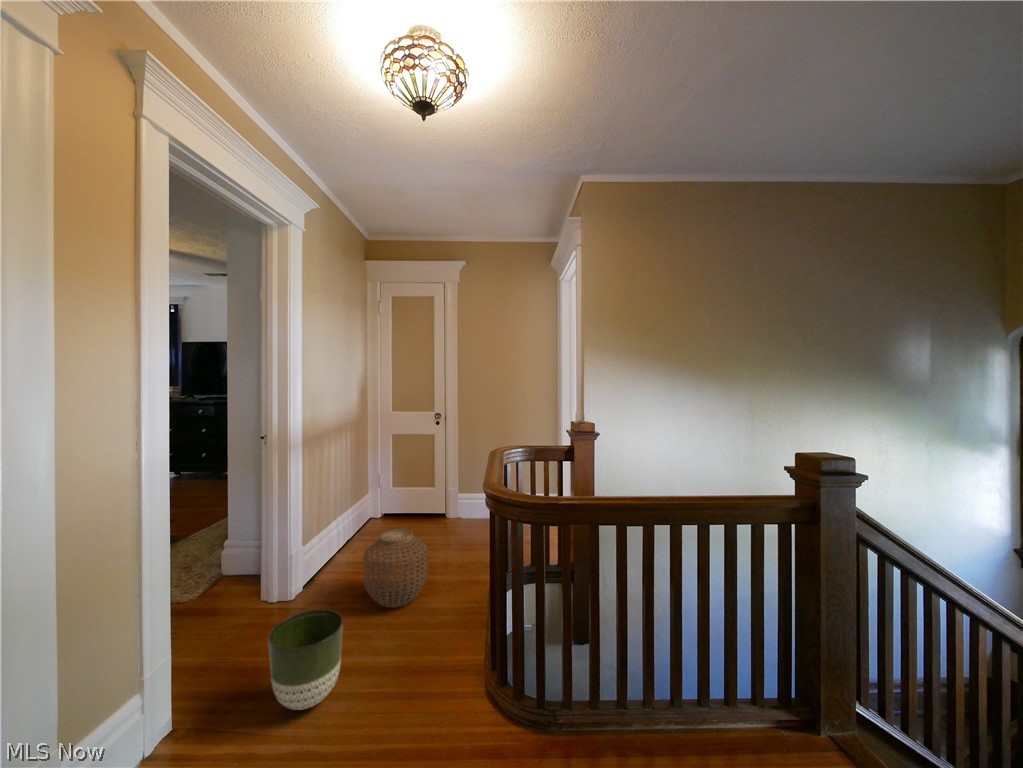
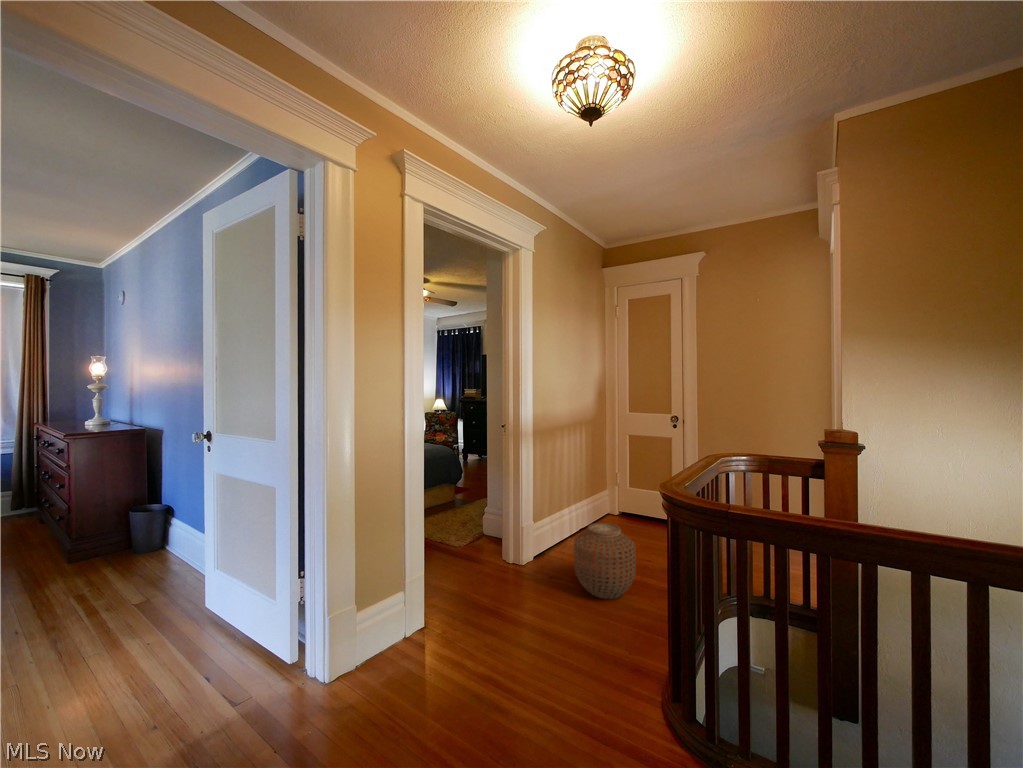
planter: present [268,610,343,710] -> none [478,571,534,650]

